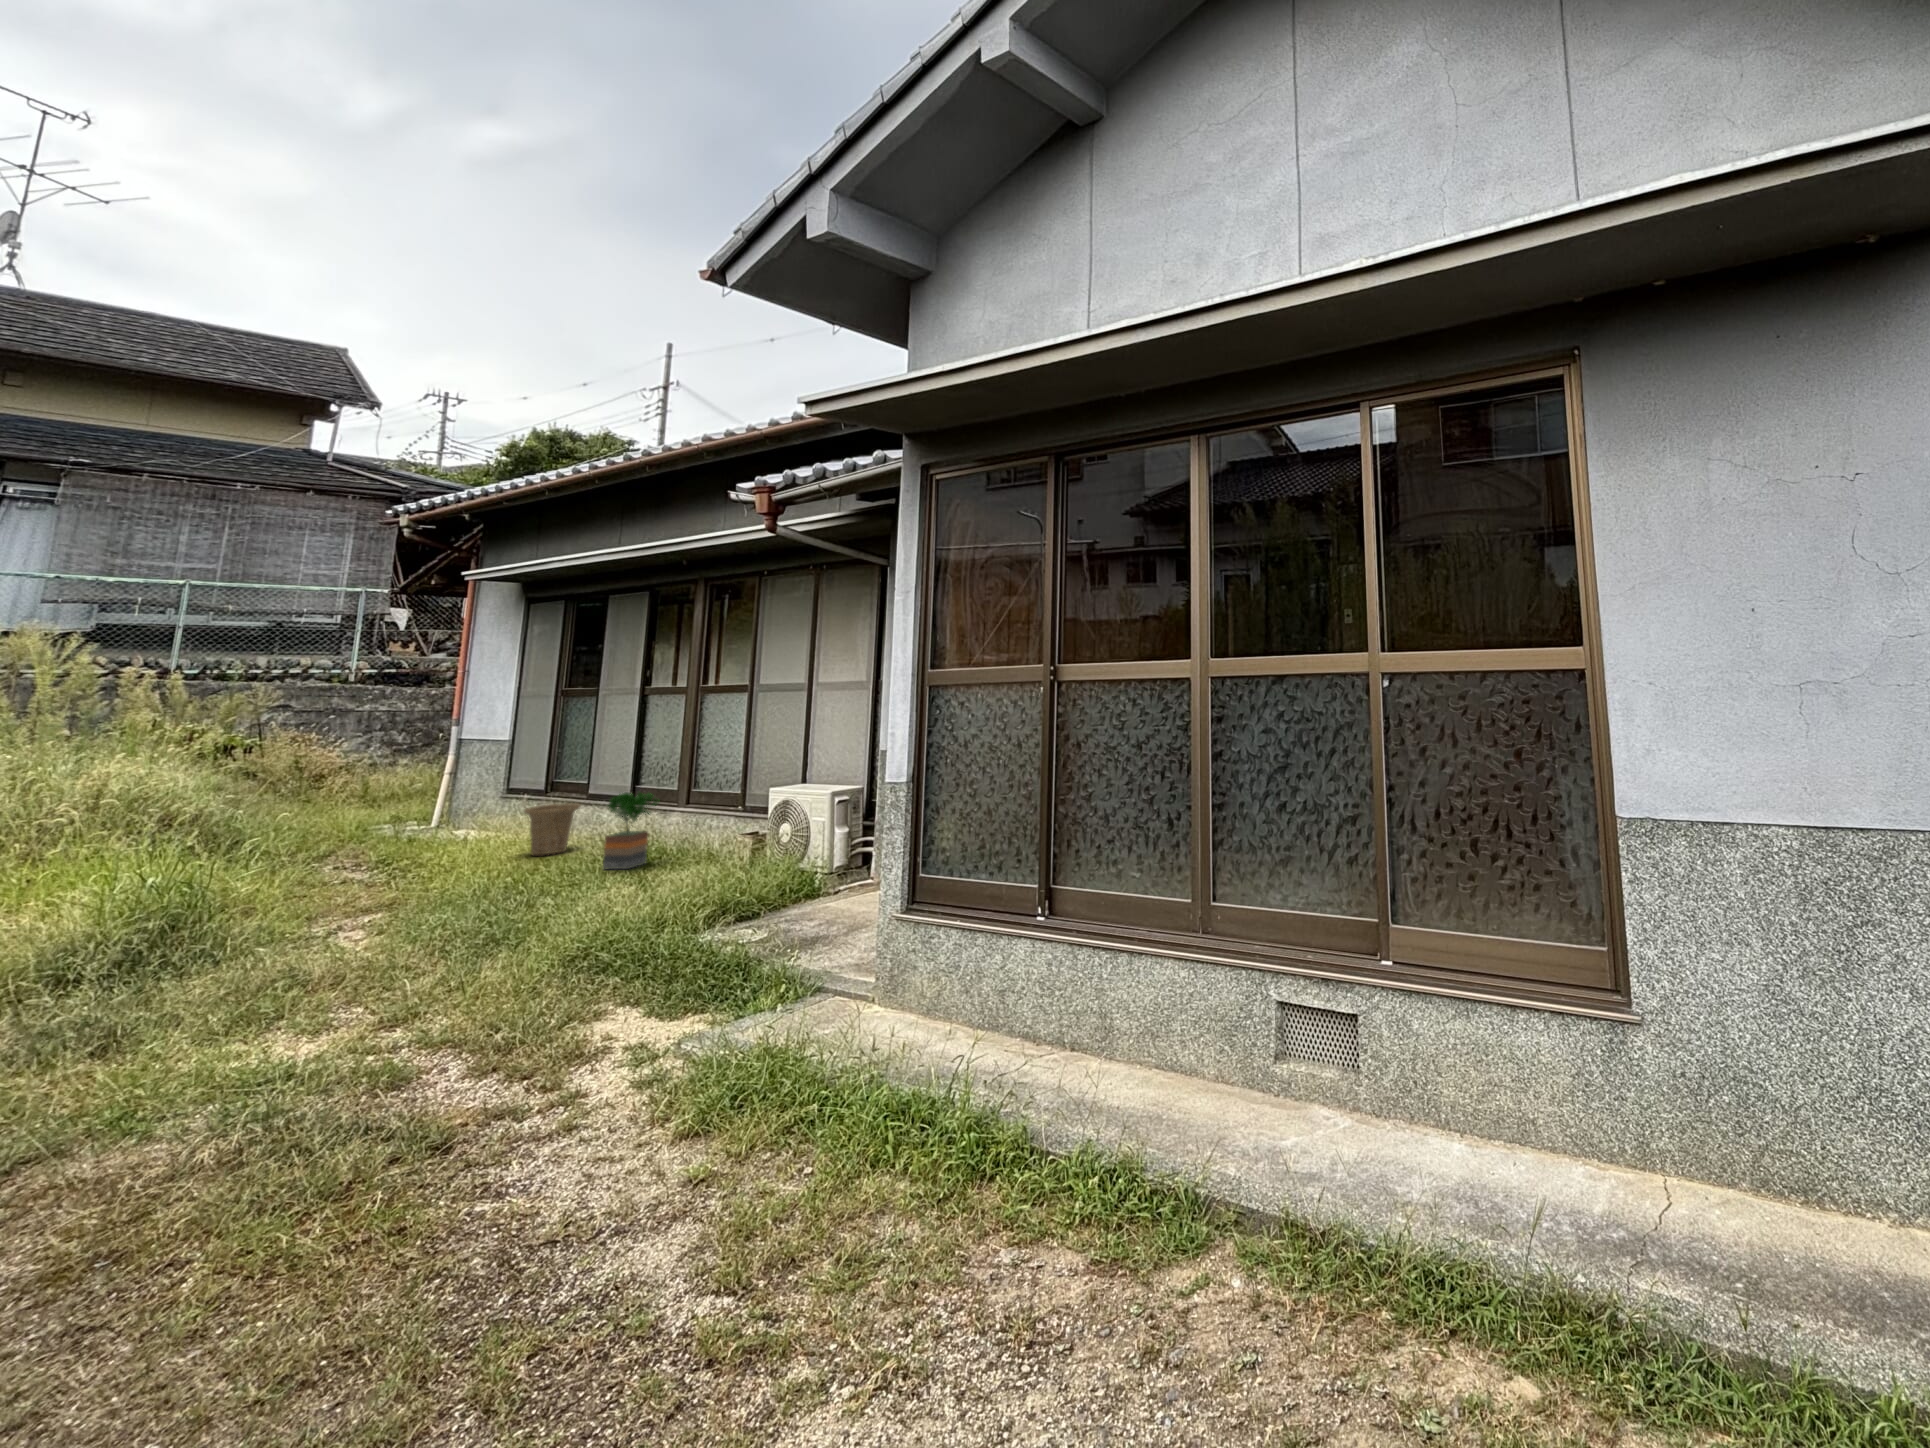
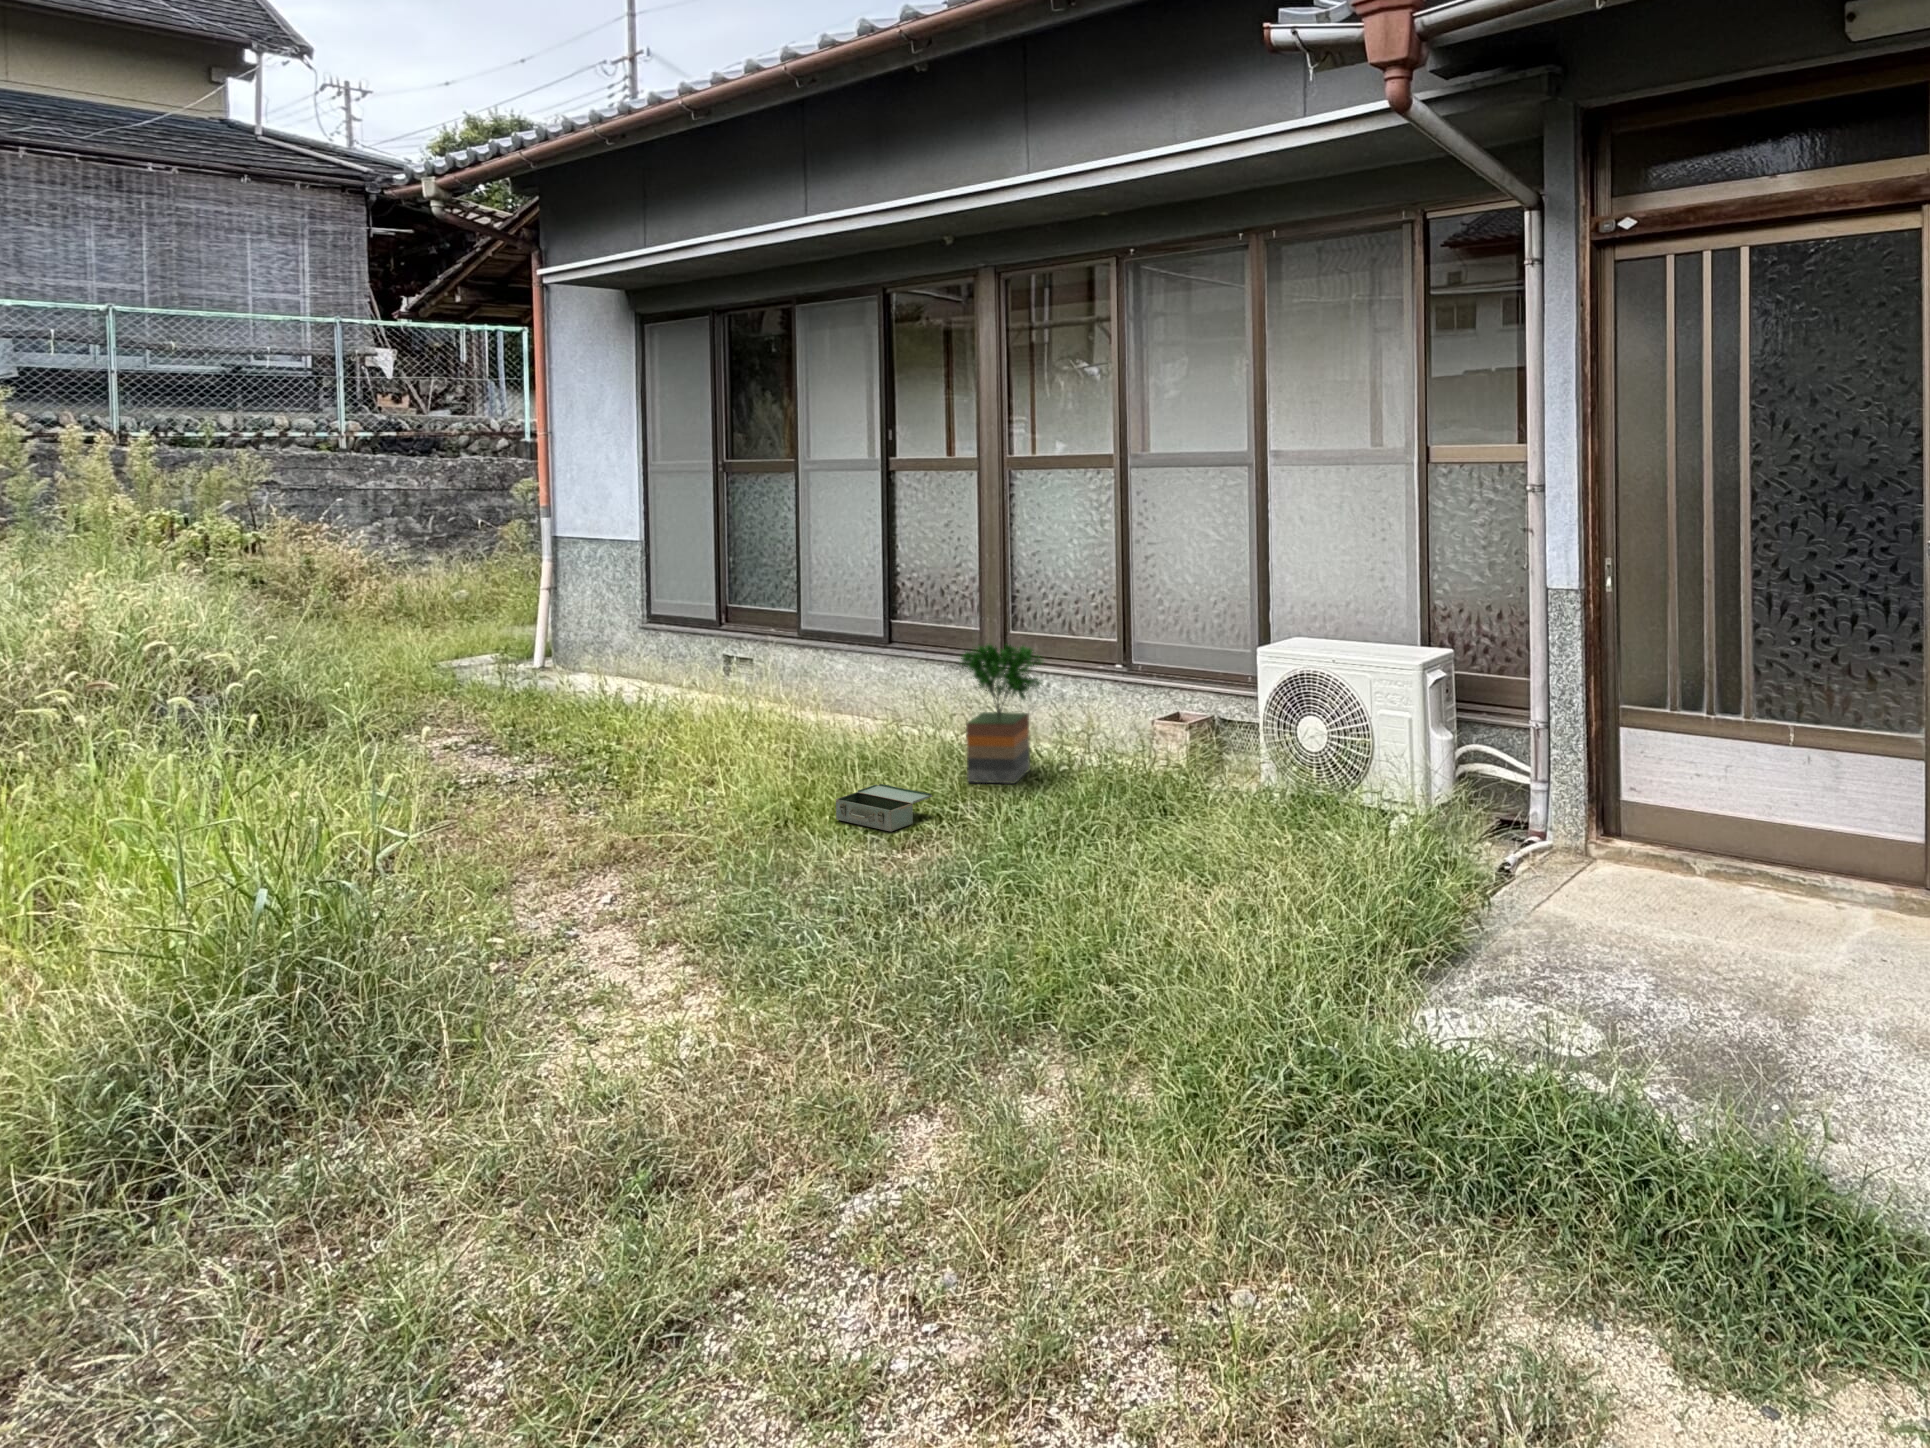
basket: present [524,803,581,856] -> none [776,653,863,745]
toolbox: none [509,869,565,891] -> present [836,784,932,831]

